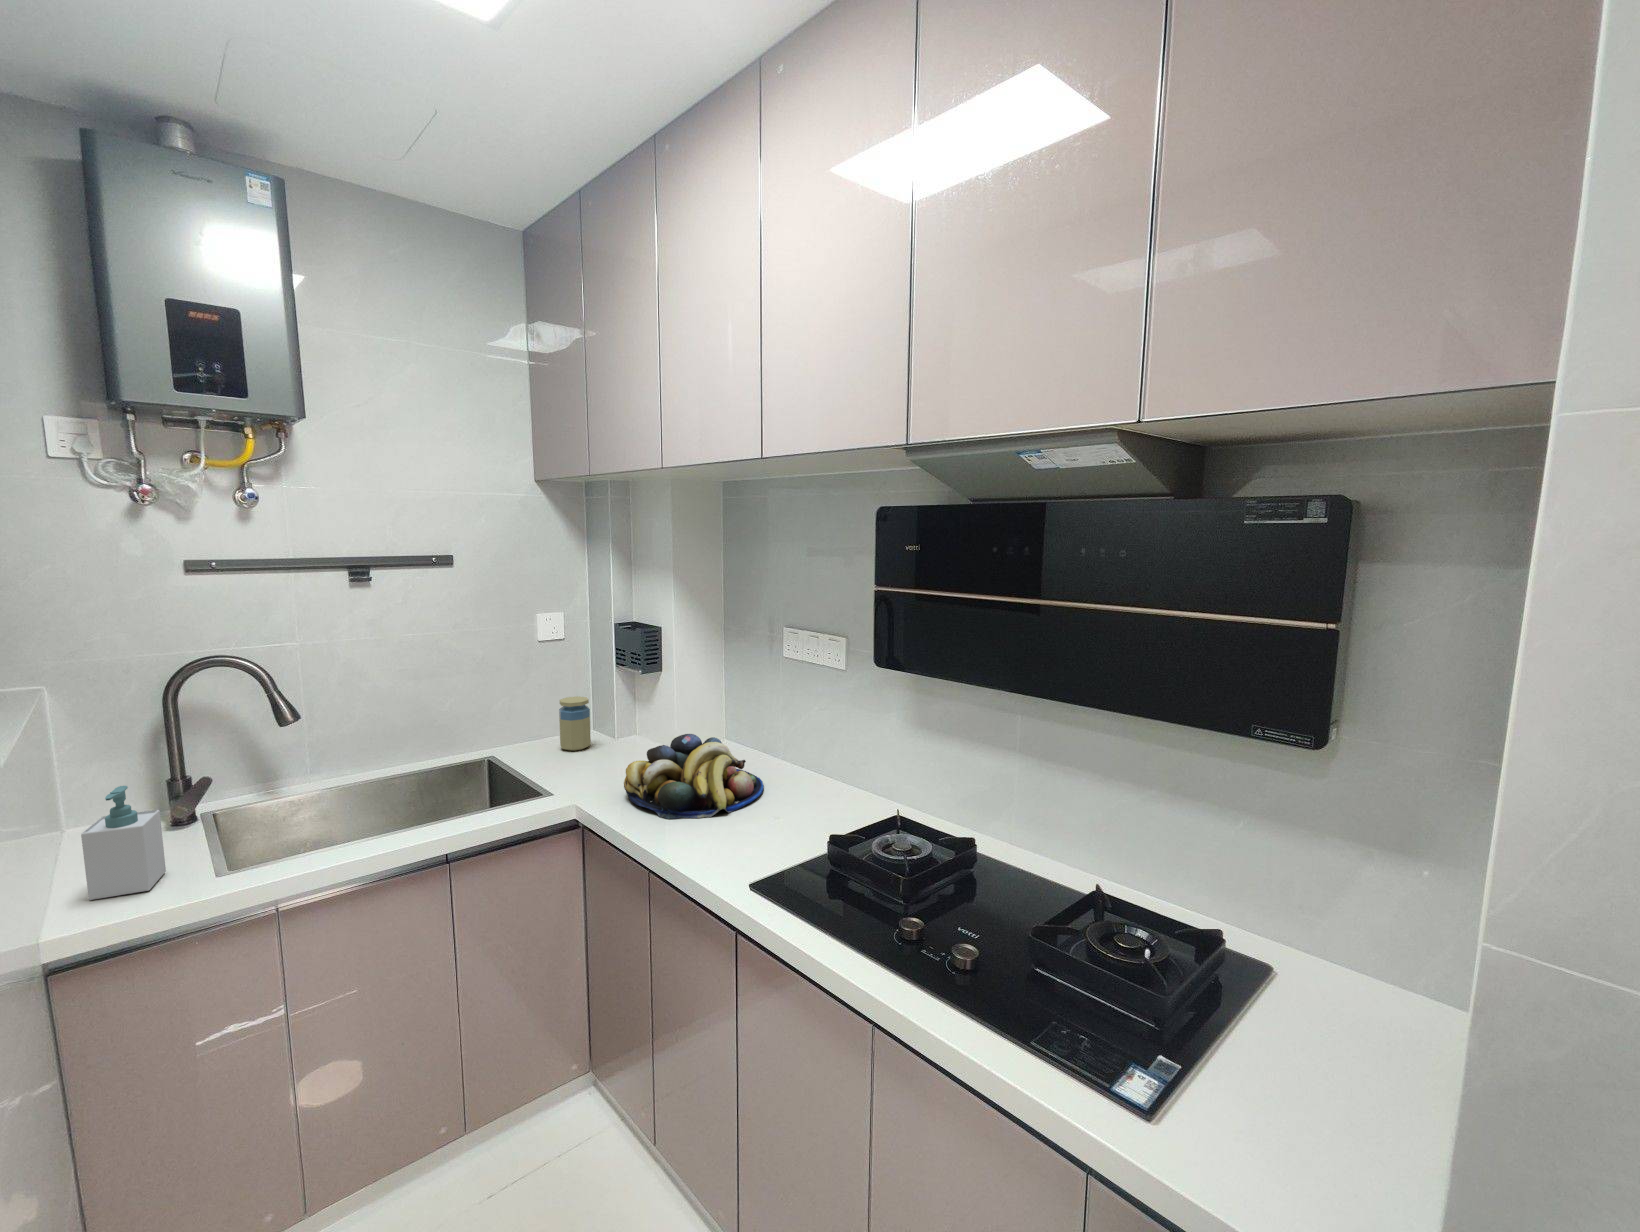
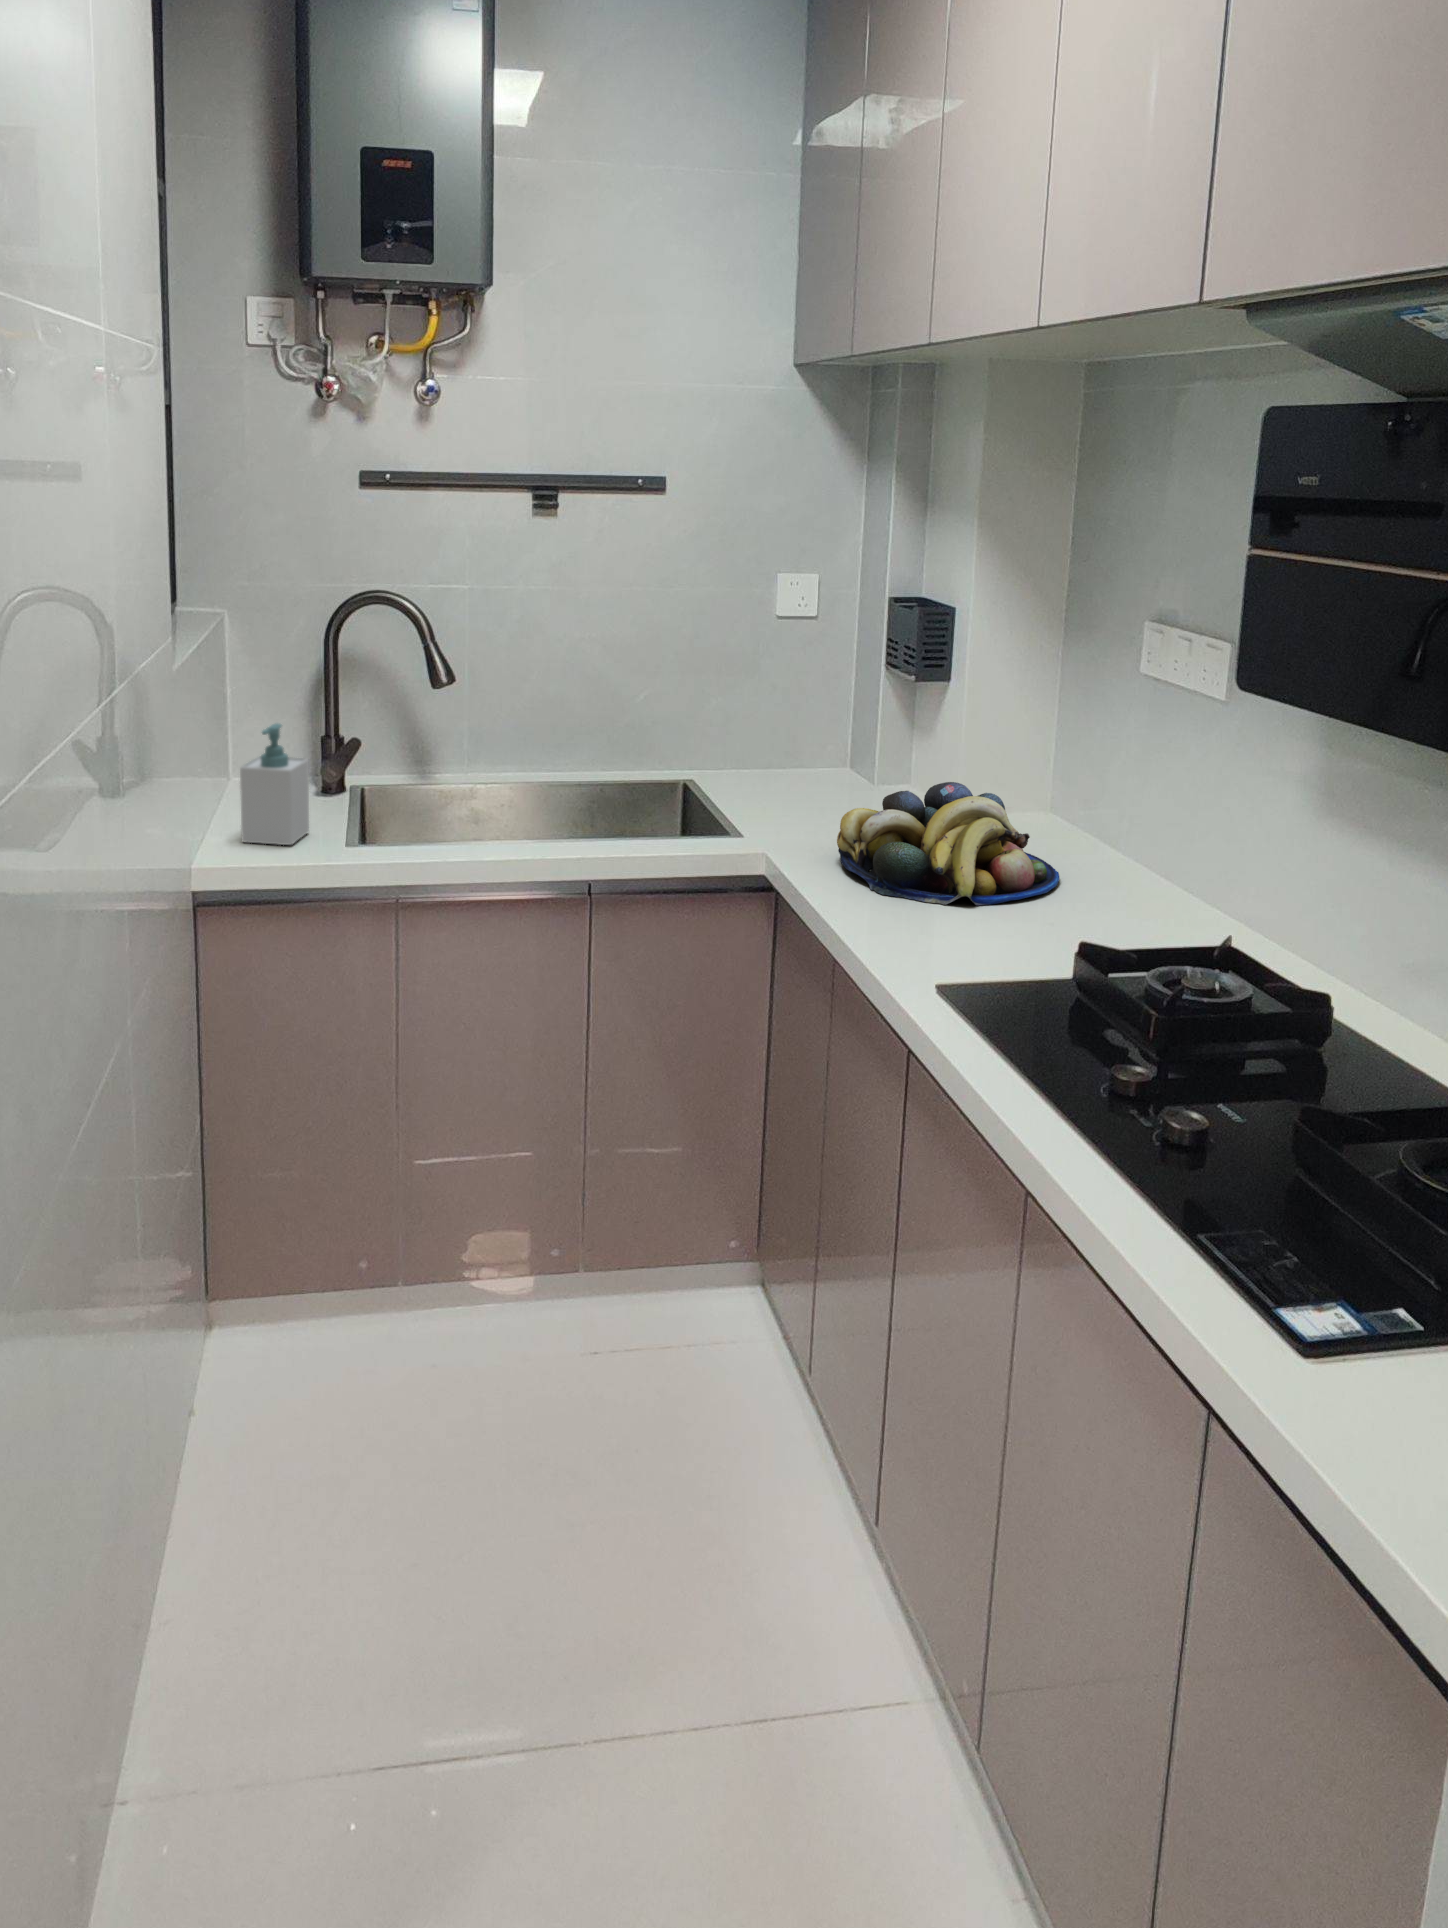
jar: present [559,696,591,751] -> none [786,709,833,792]

